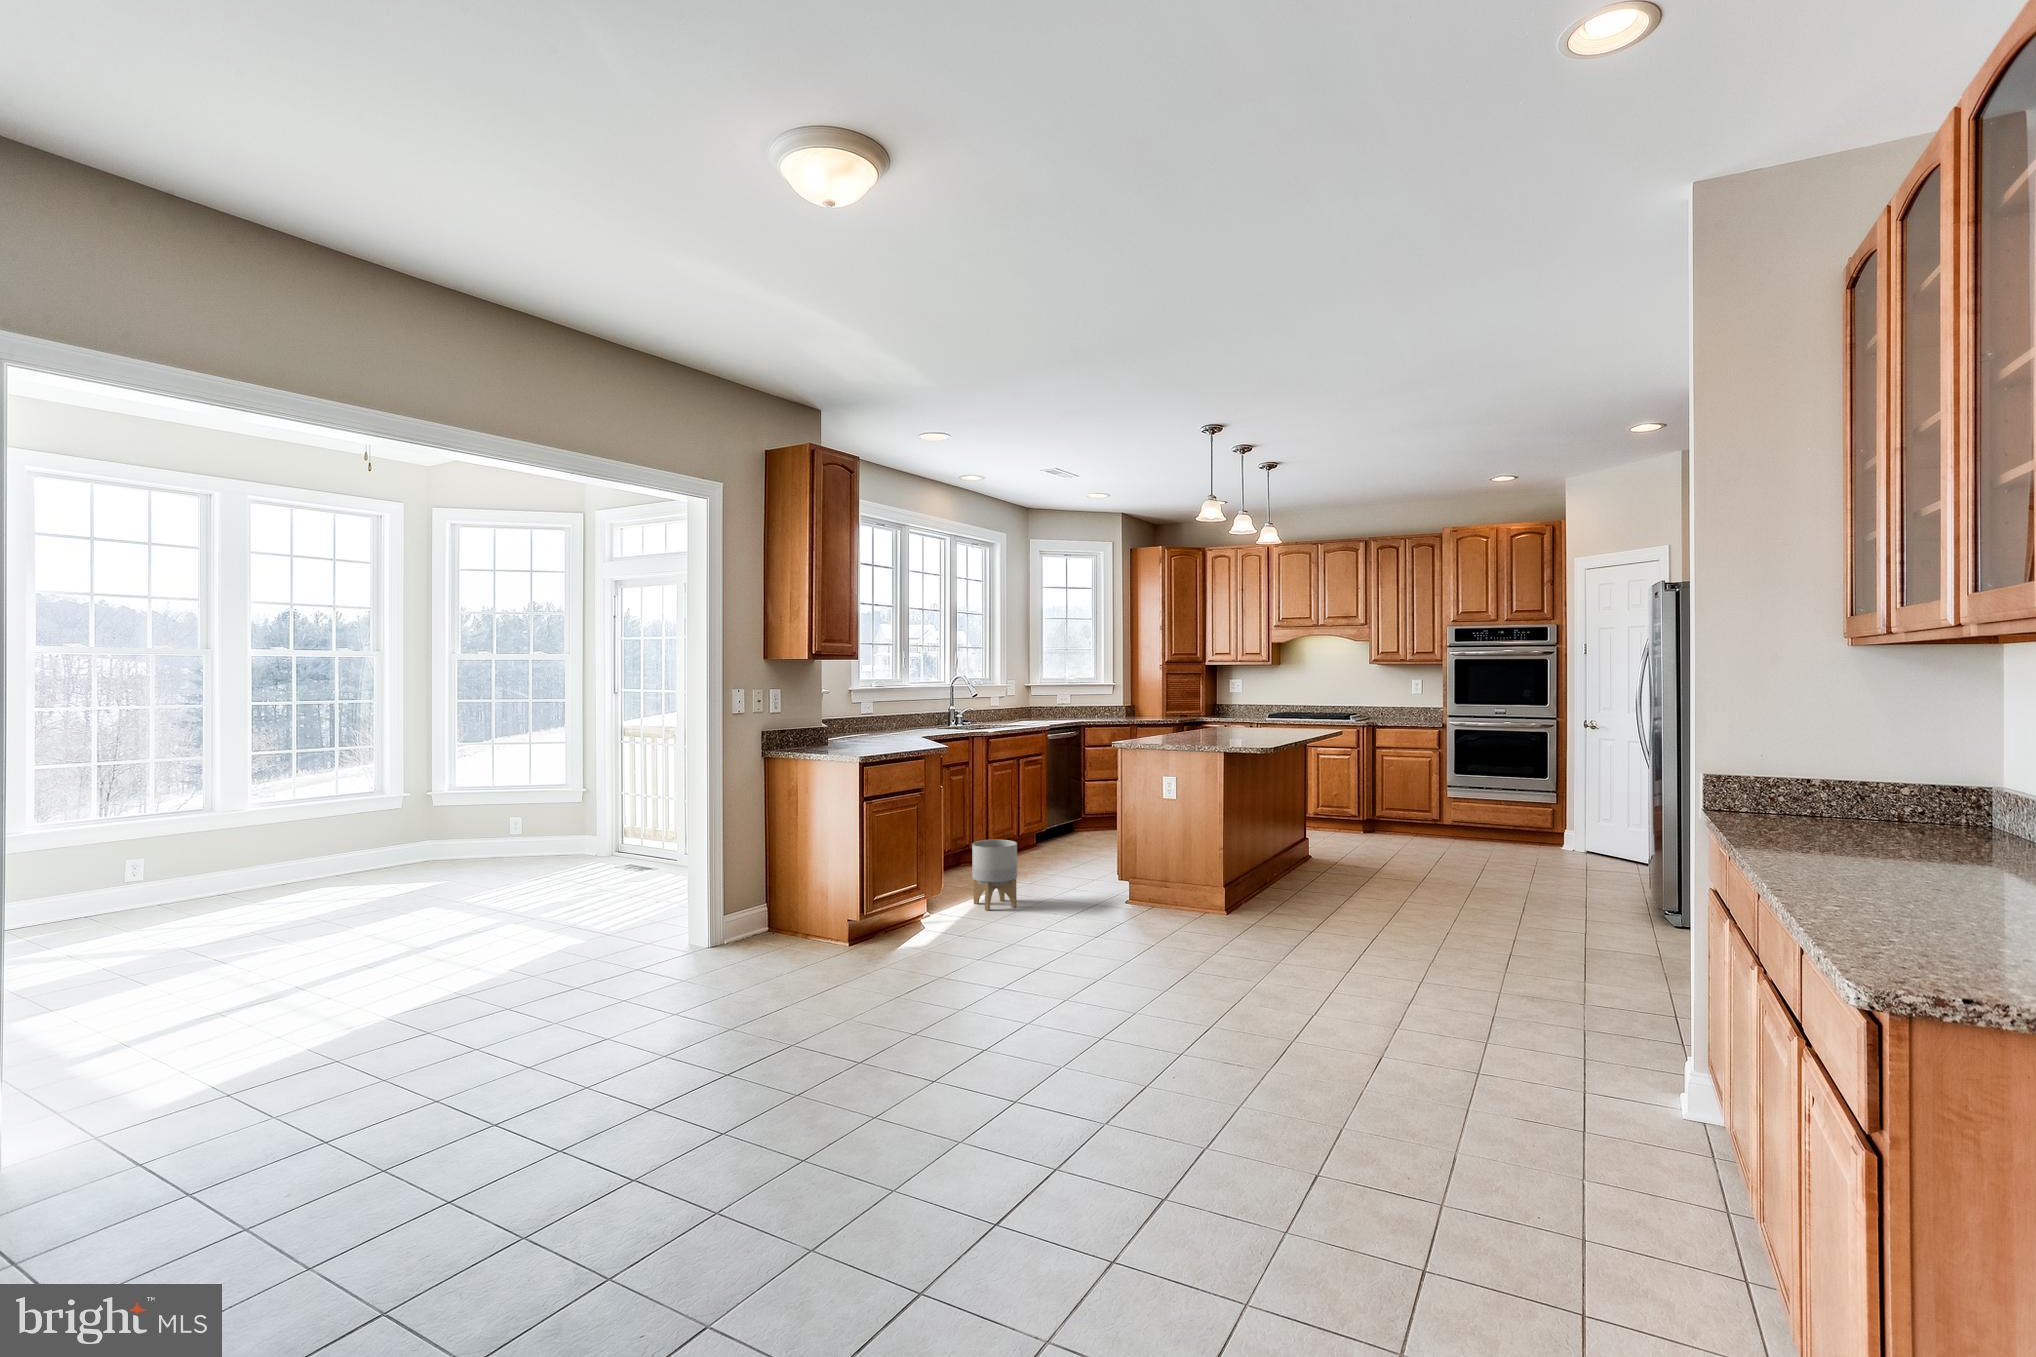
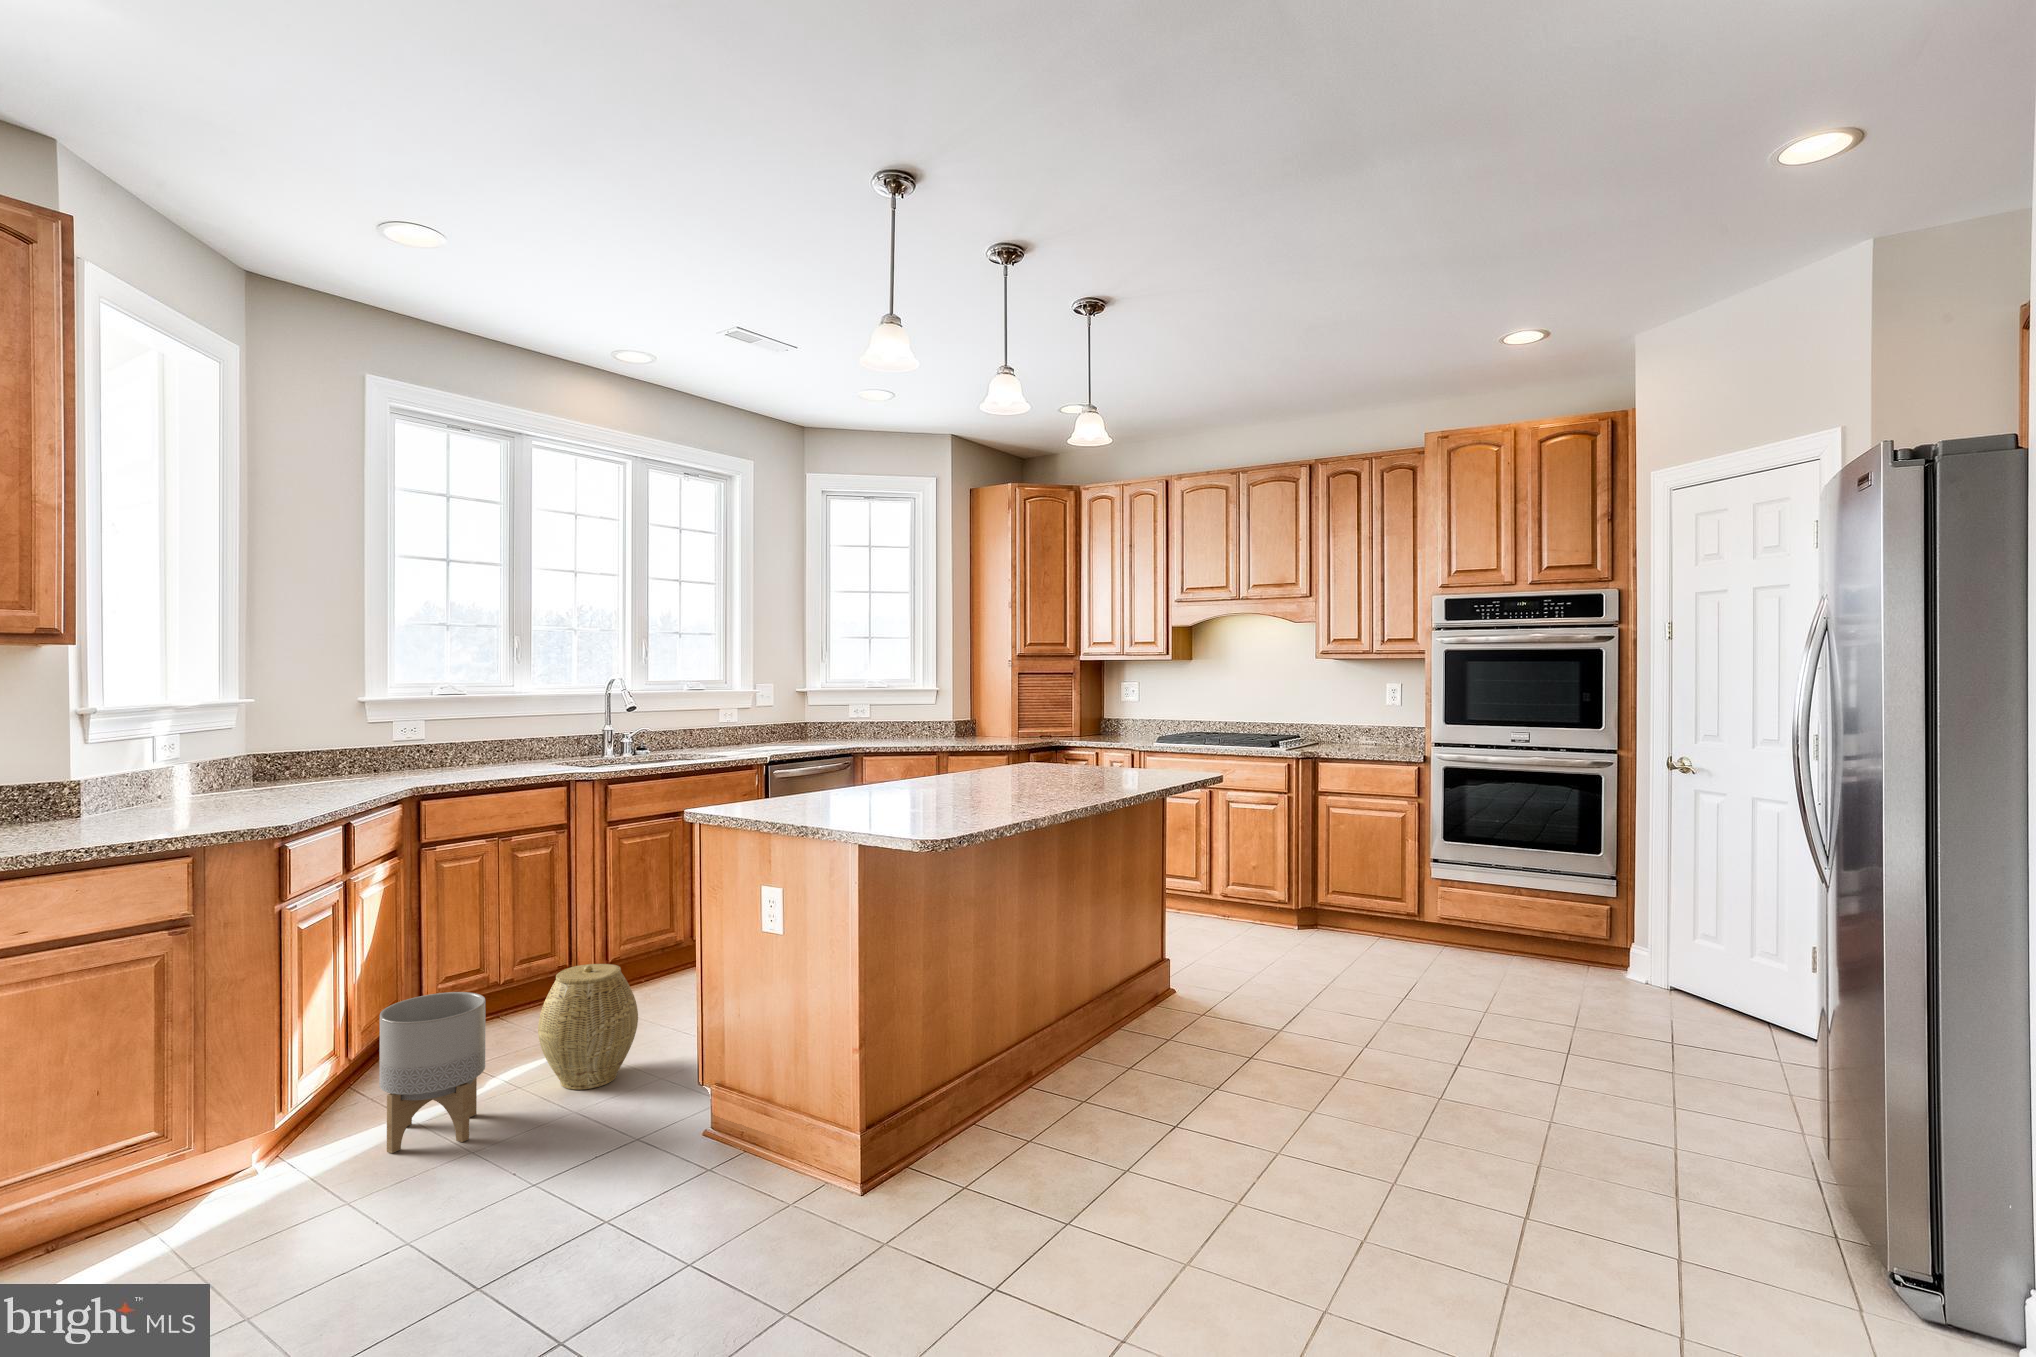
woven basket: none [1015,831,1063,893] -> present [538,964,638,1090]

